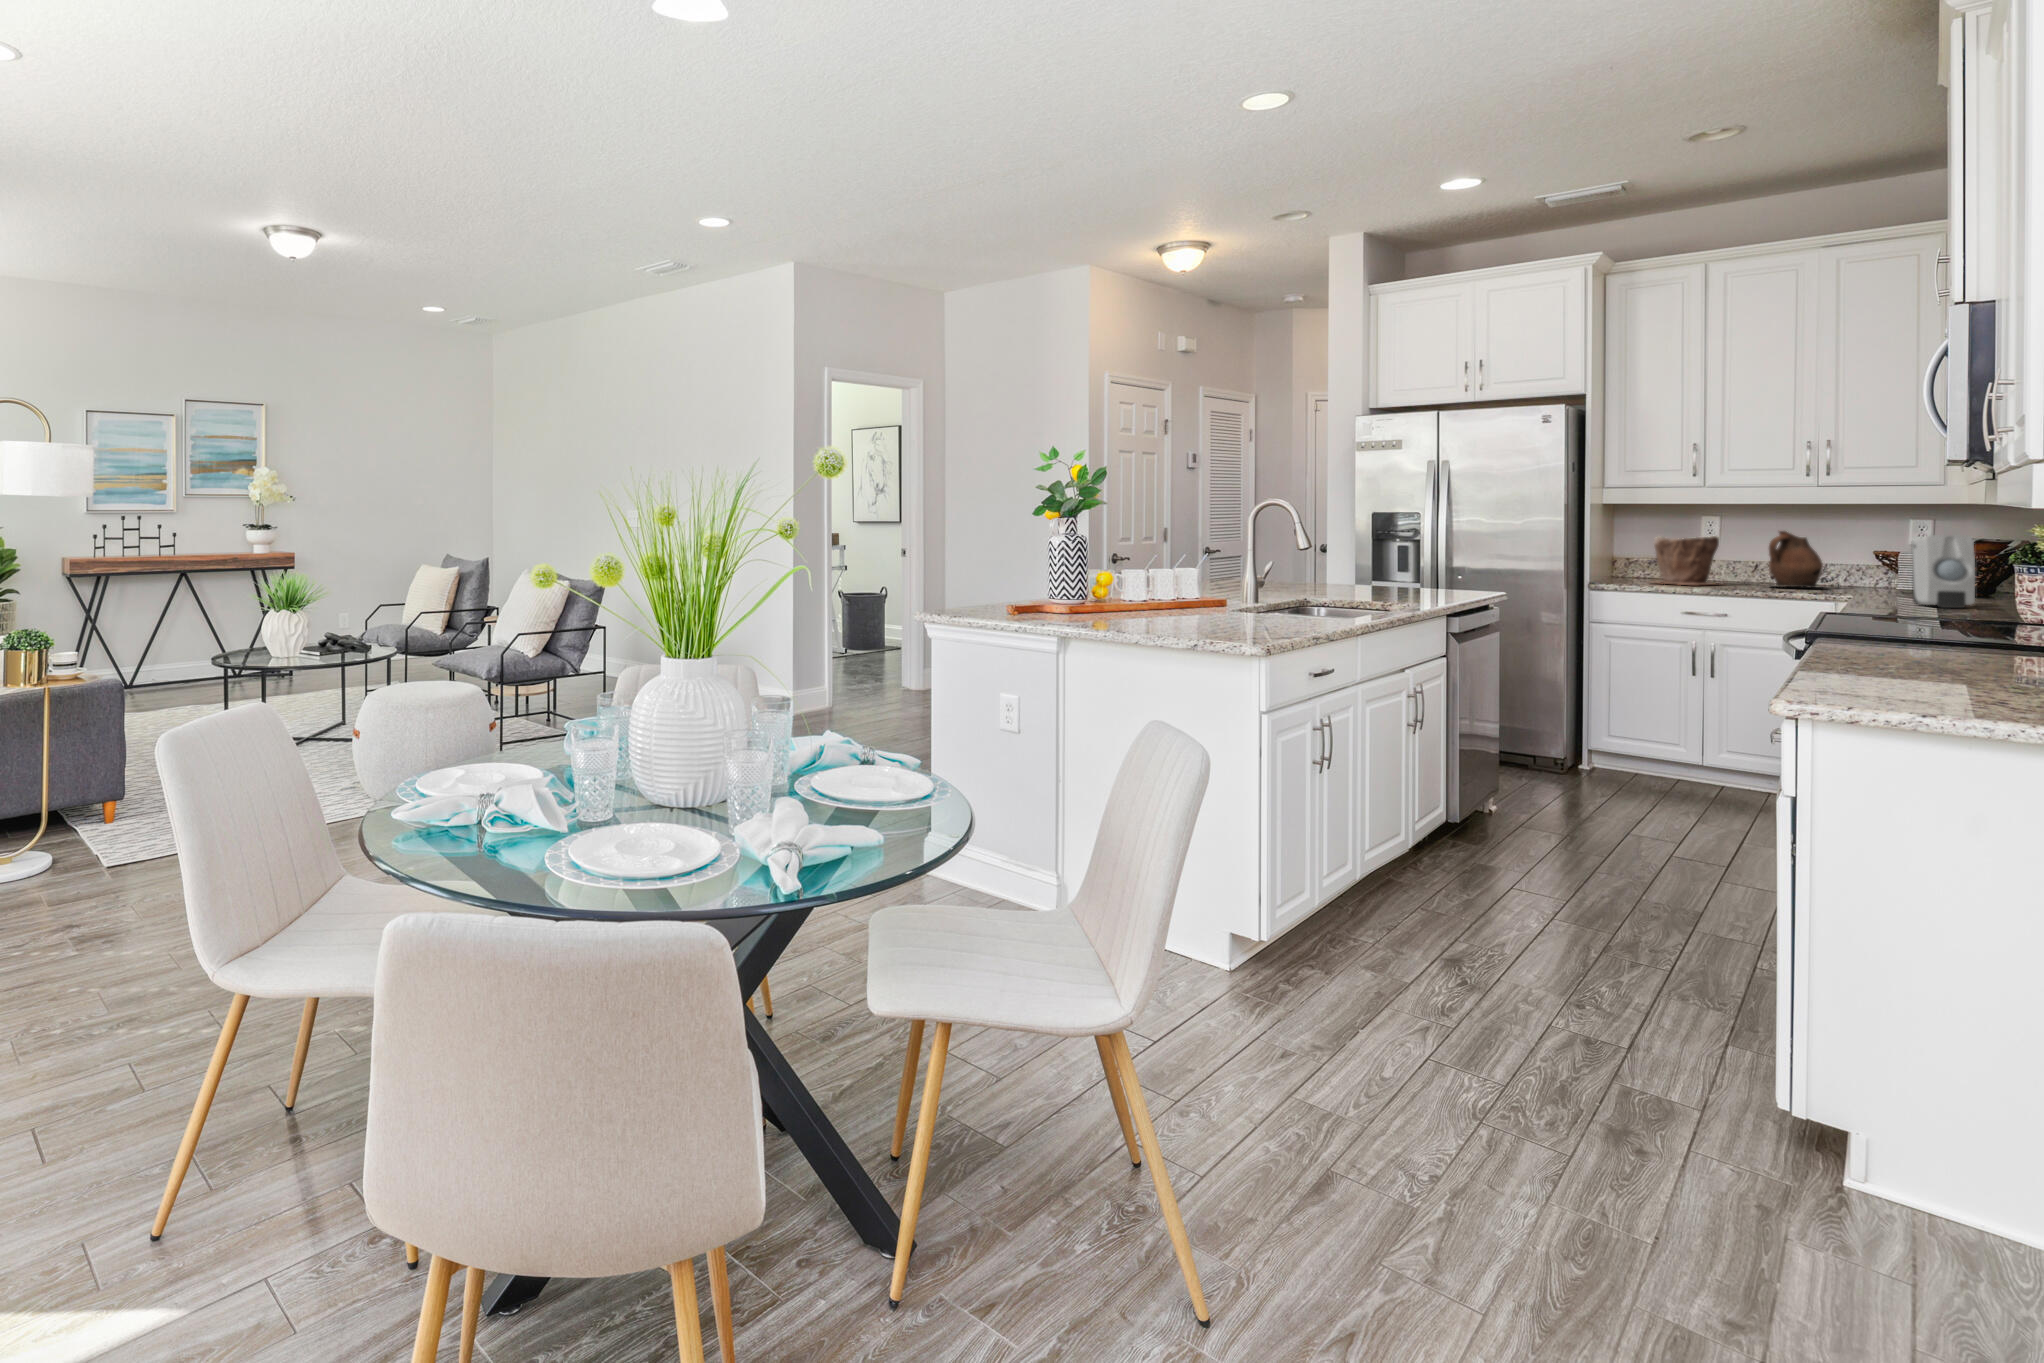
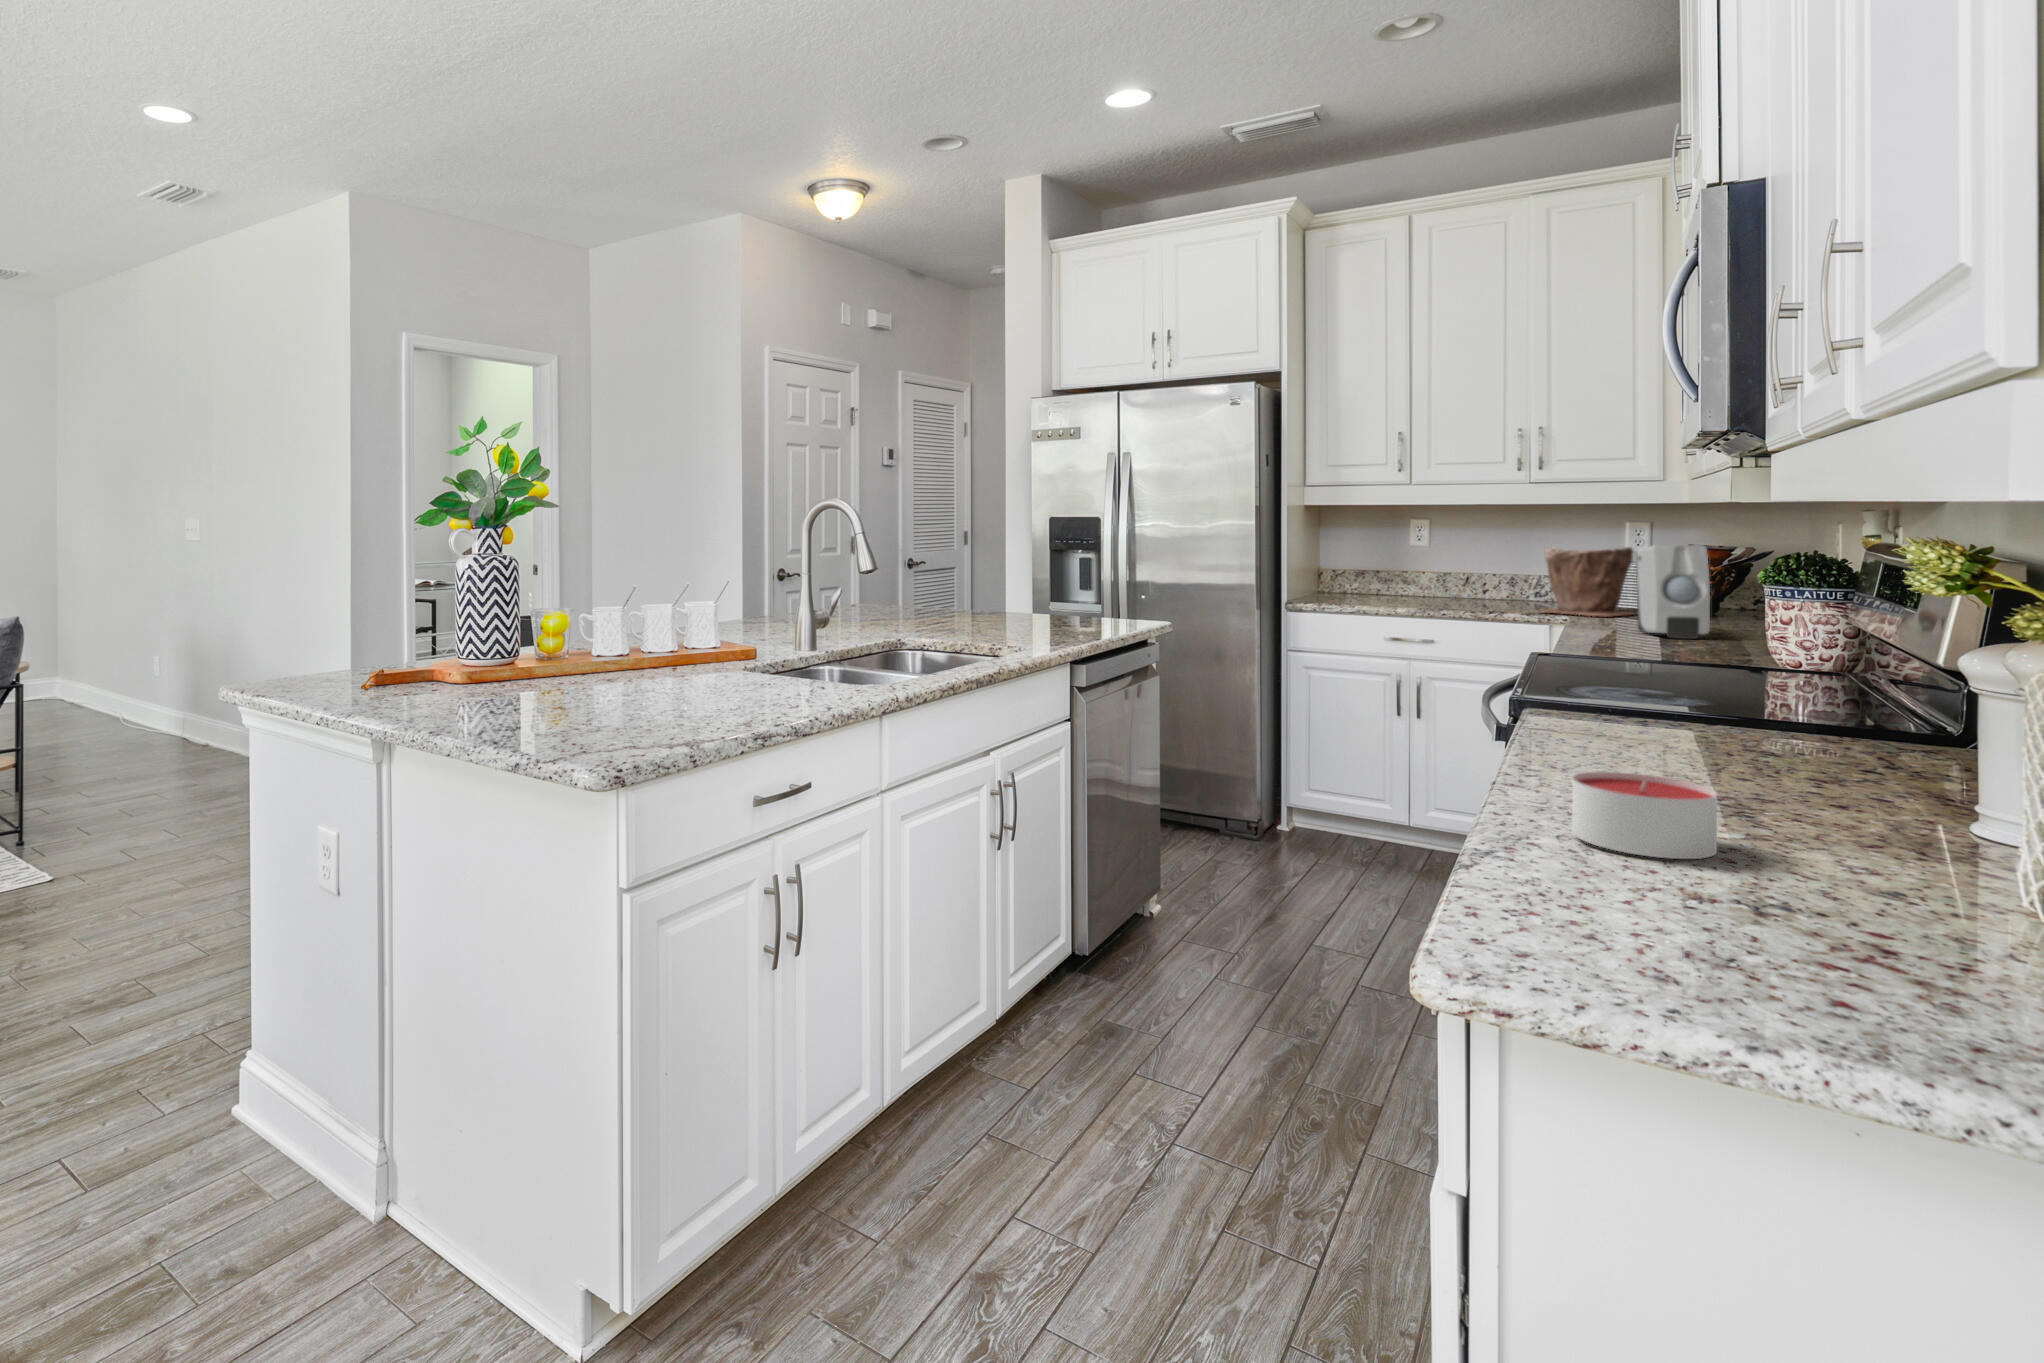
ceramic pitcher: present [1769,531,1823,588] -> none [1475,537,1544,607]
plant pot: present [1654,536,1722,585] -> present [1538,547,1637,616]
candle: none [1853,642,1936,679] -> present [1572,772,1717,859]

